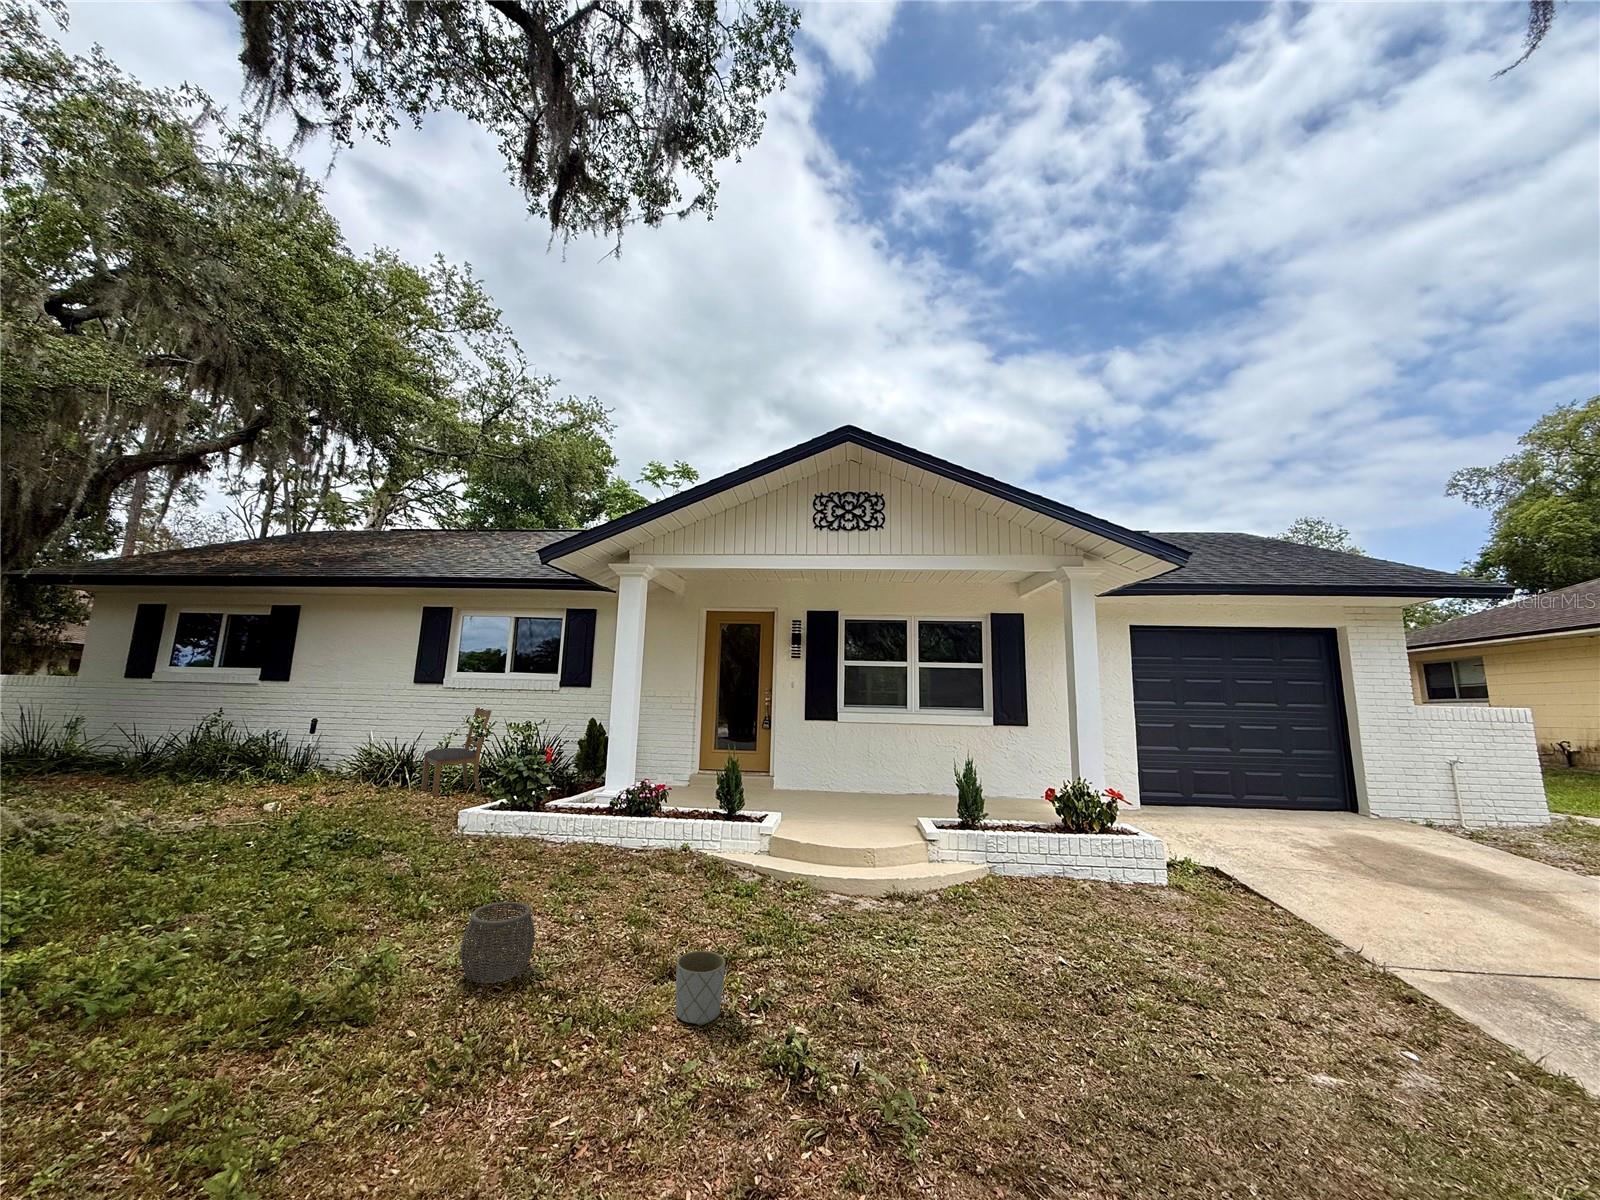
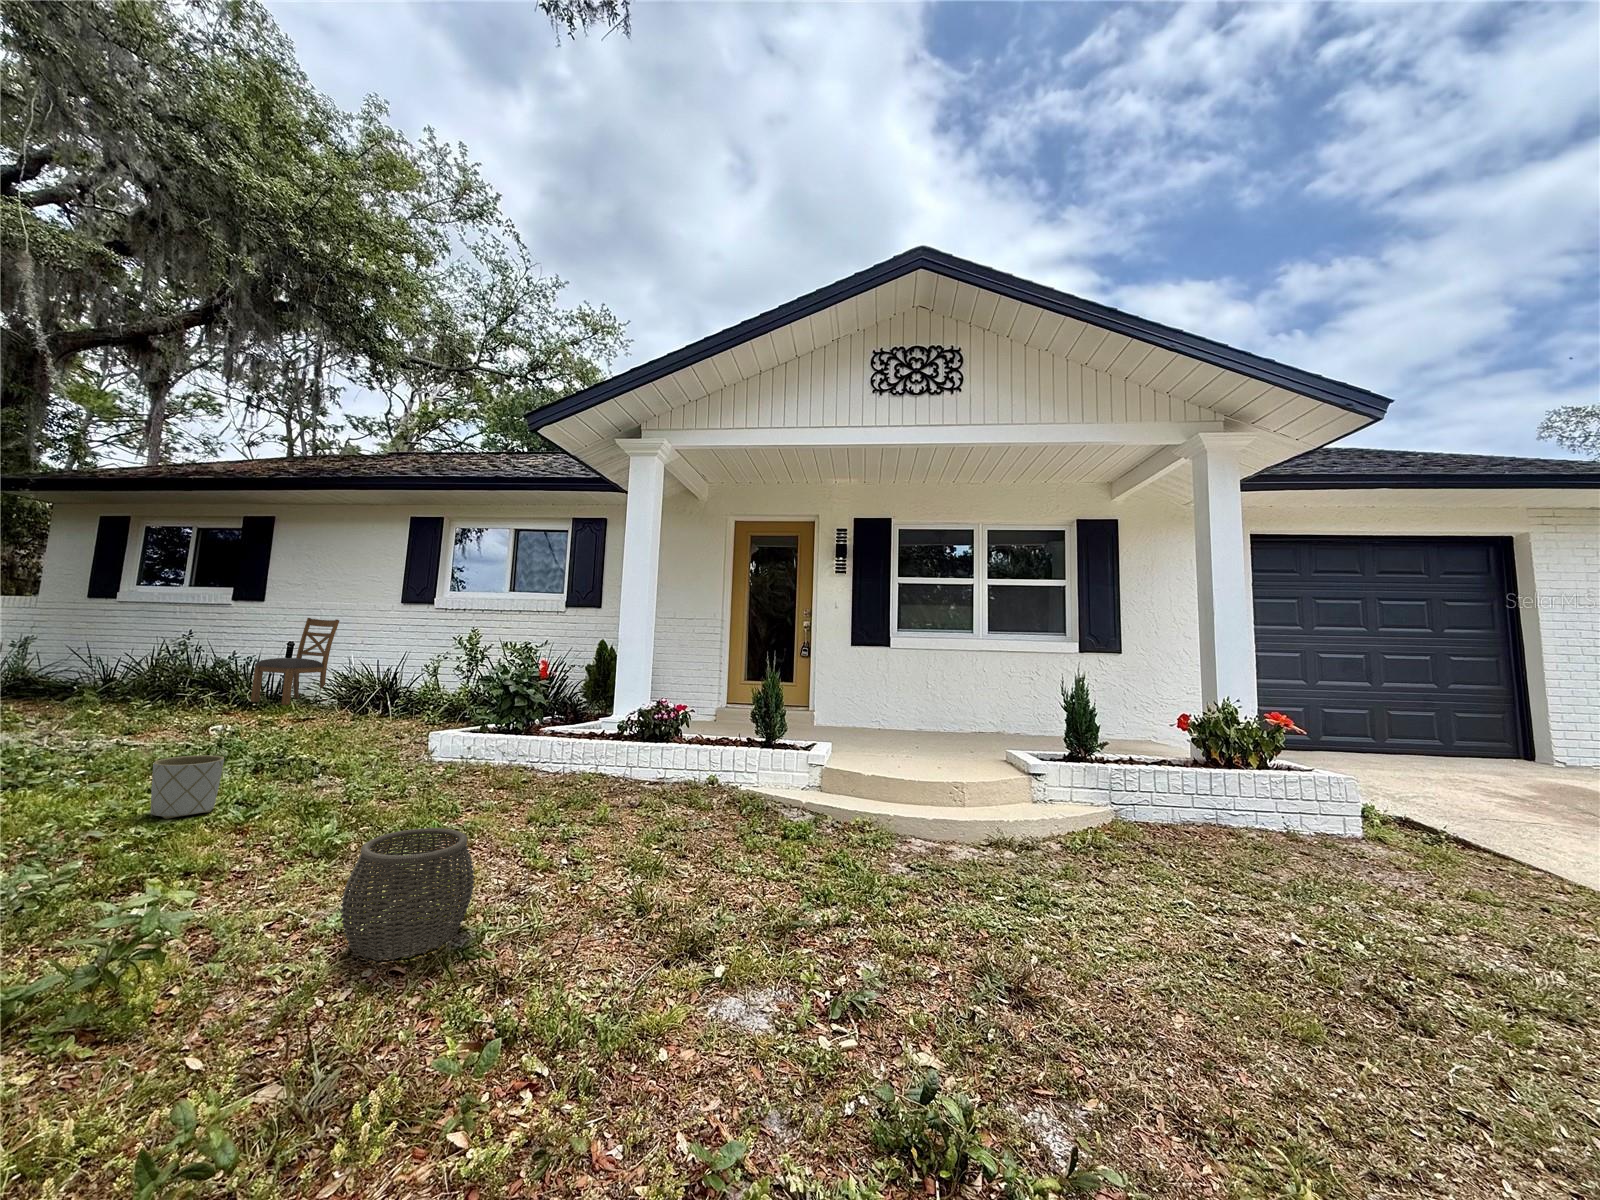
chair: present [421,708,491,796] -> present [251,618,339,705]
planter: present [676,951,725,1026] -> present [151,755,224,819]

